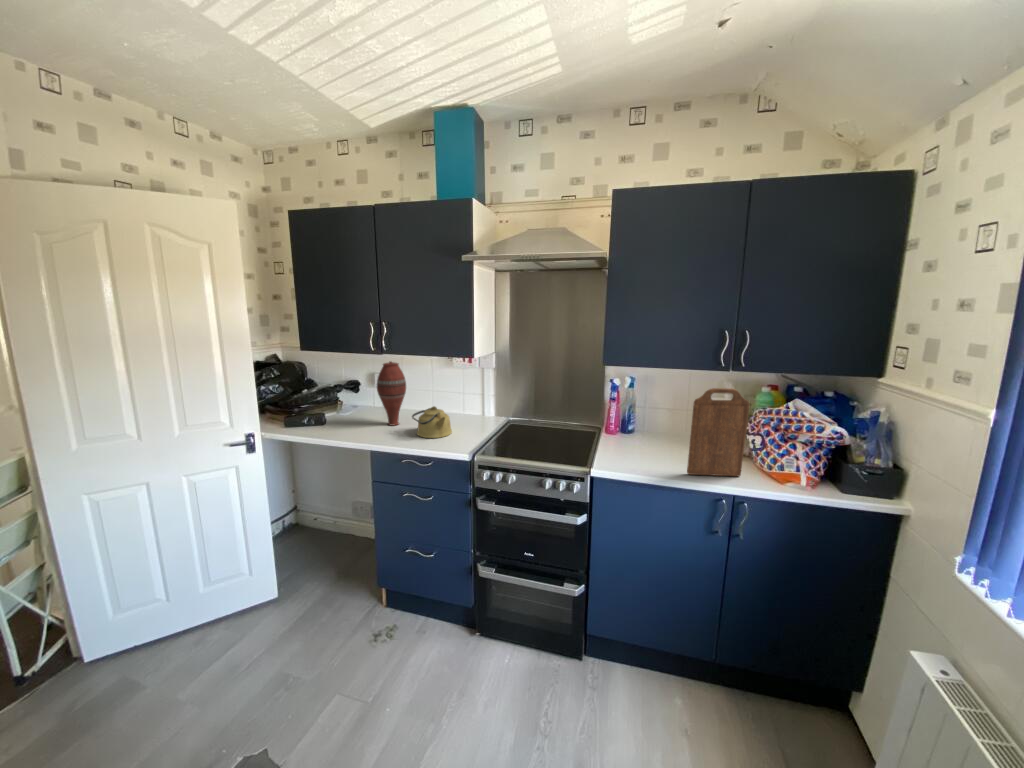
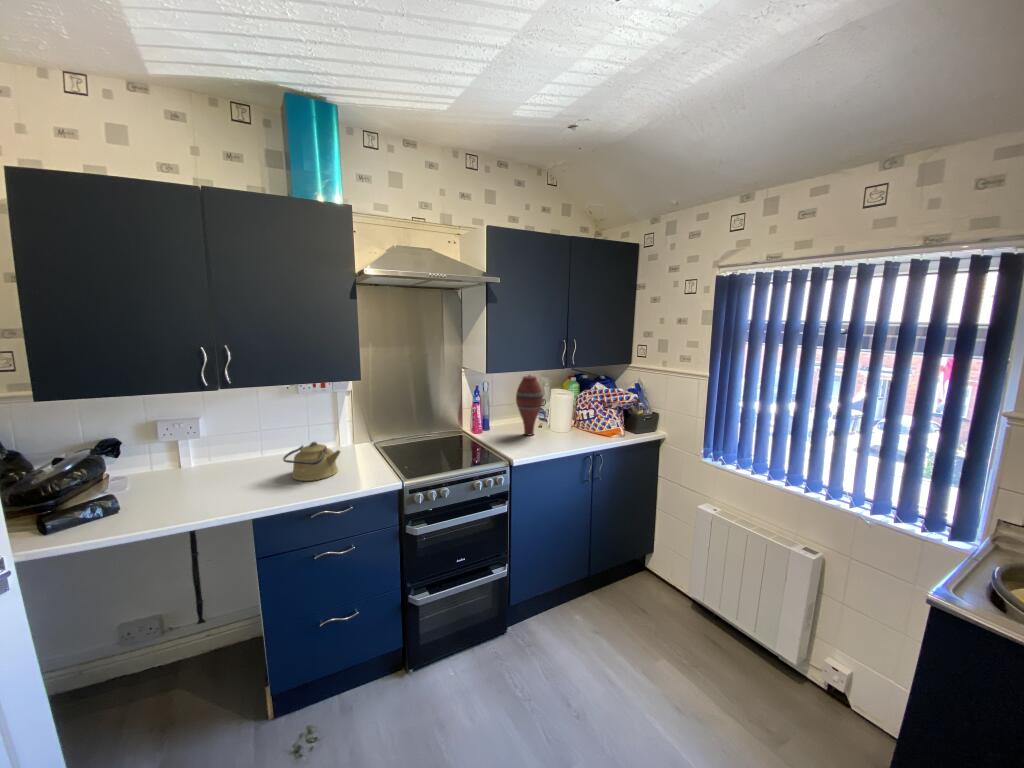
vase: present [377,362,406,426] -> present [516,375,543,435]
cutting board: present [687,388,749,476] -> none [564,379,592,446]

